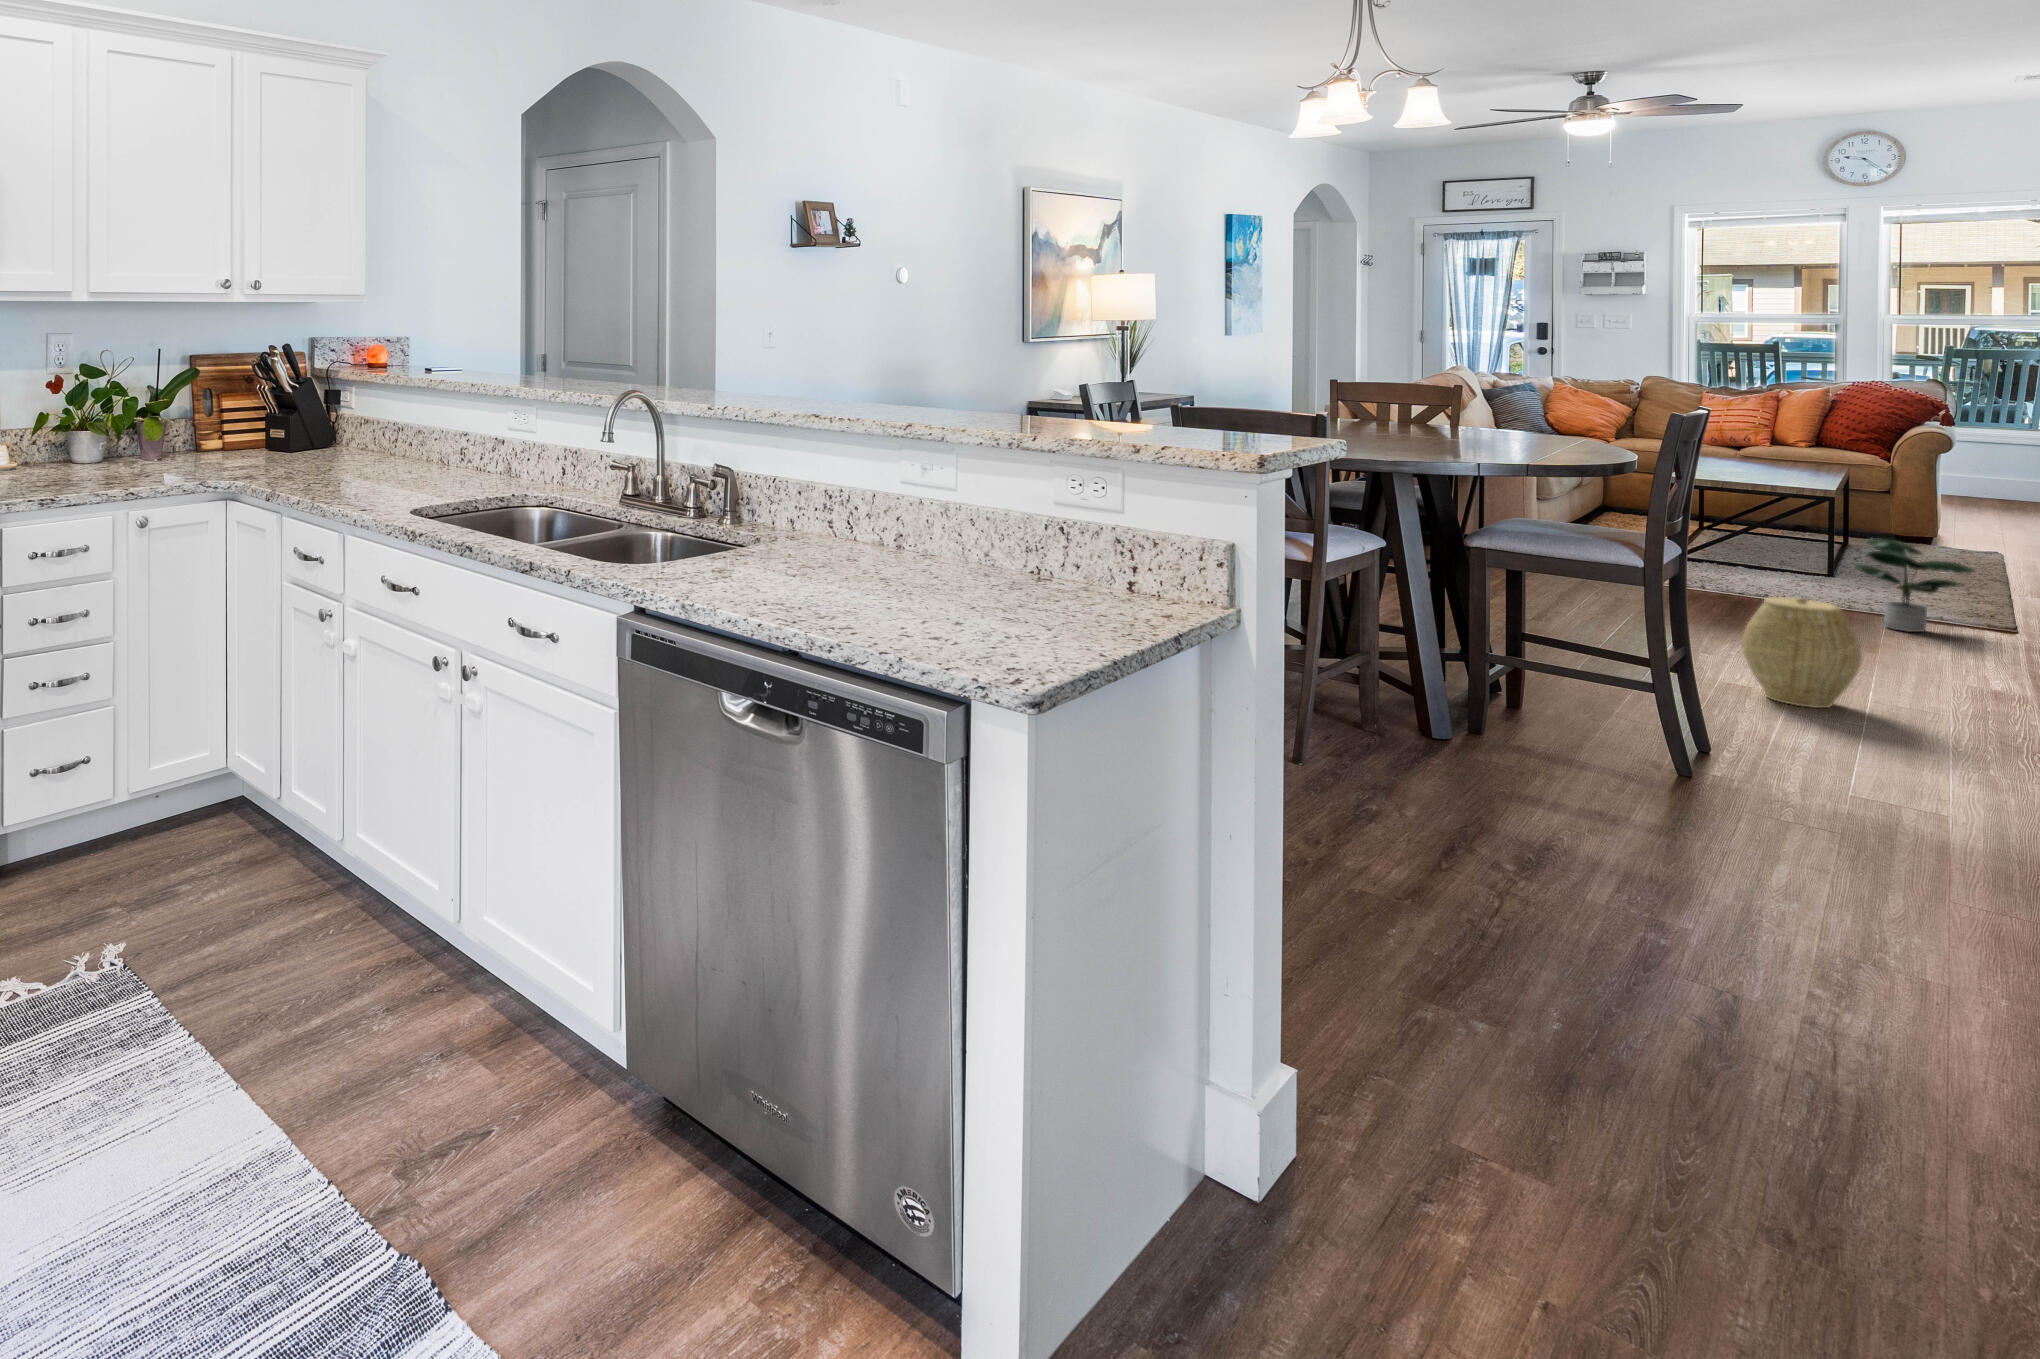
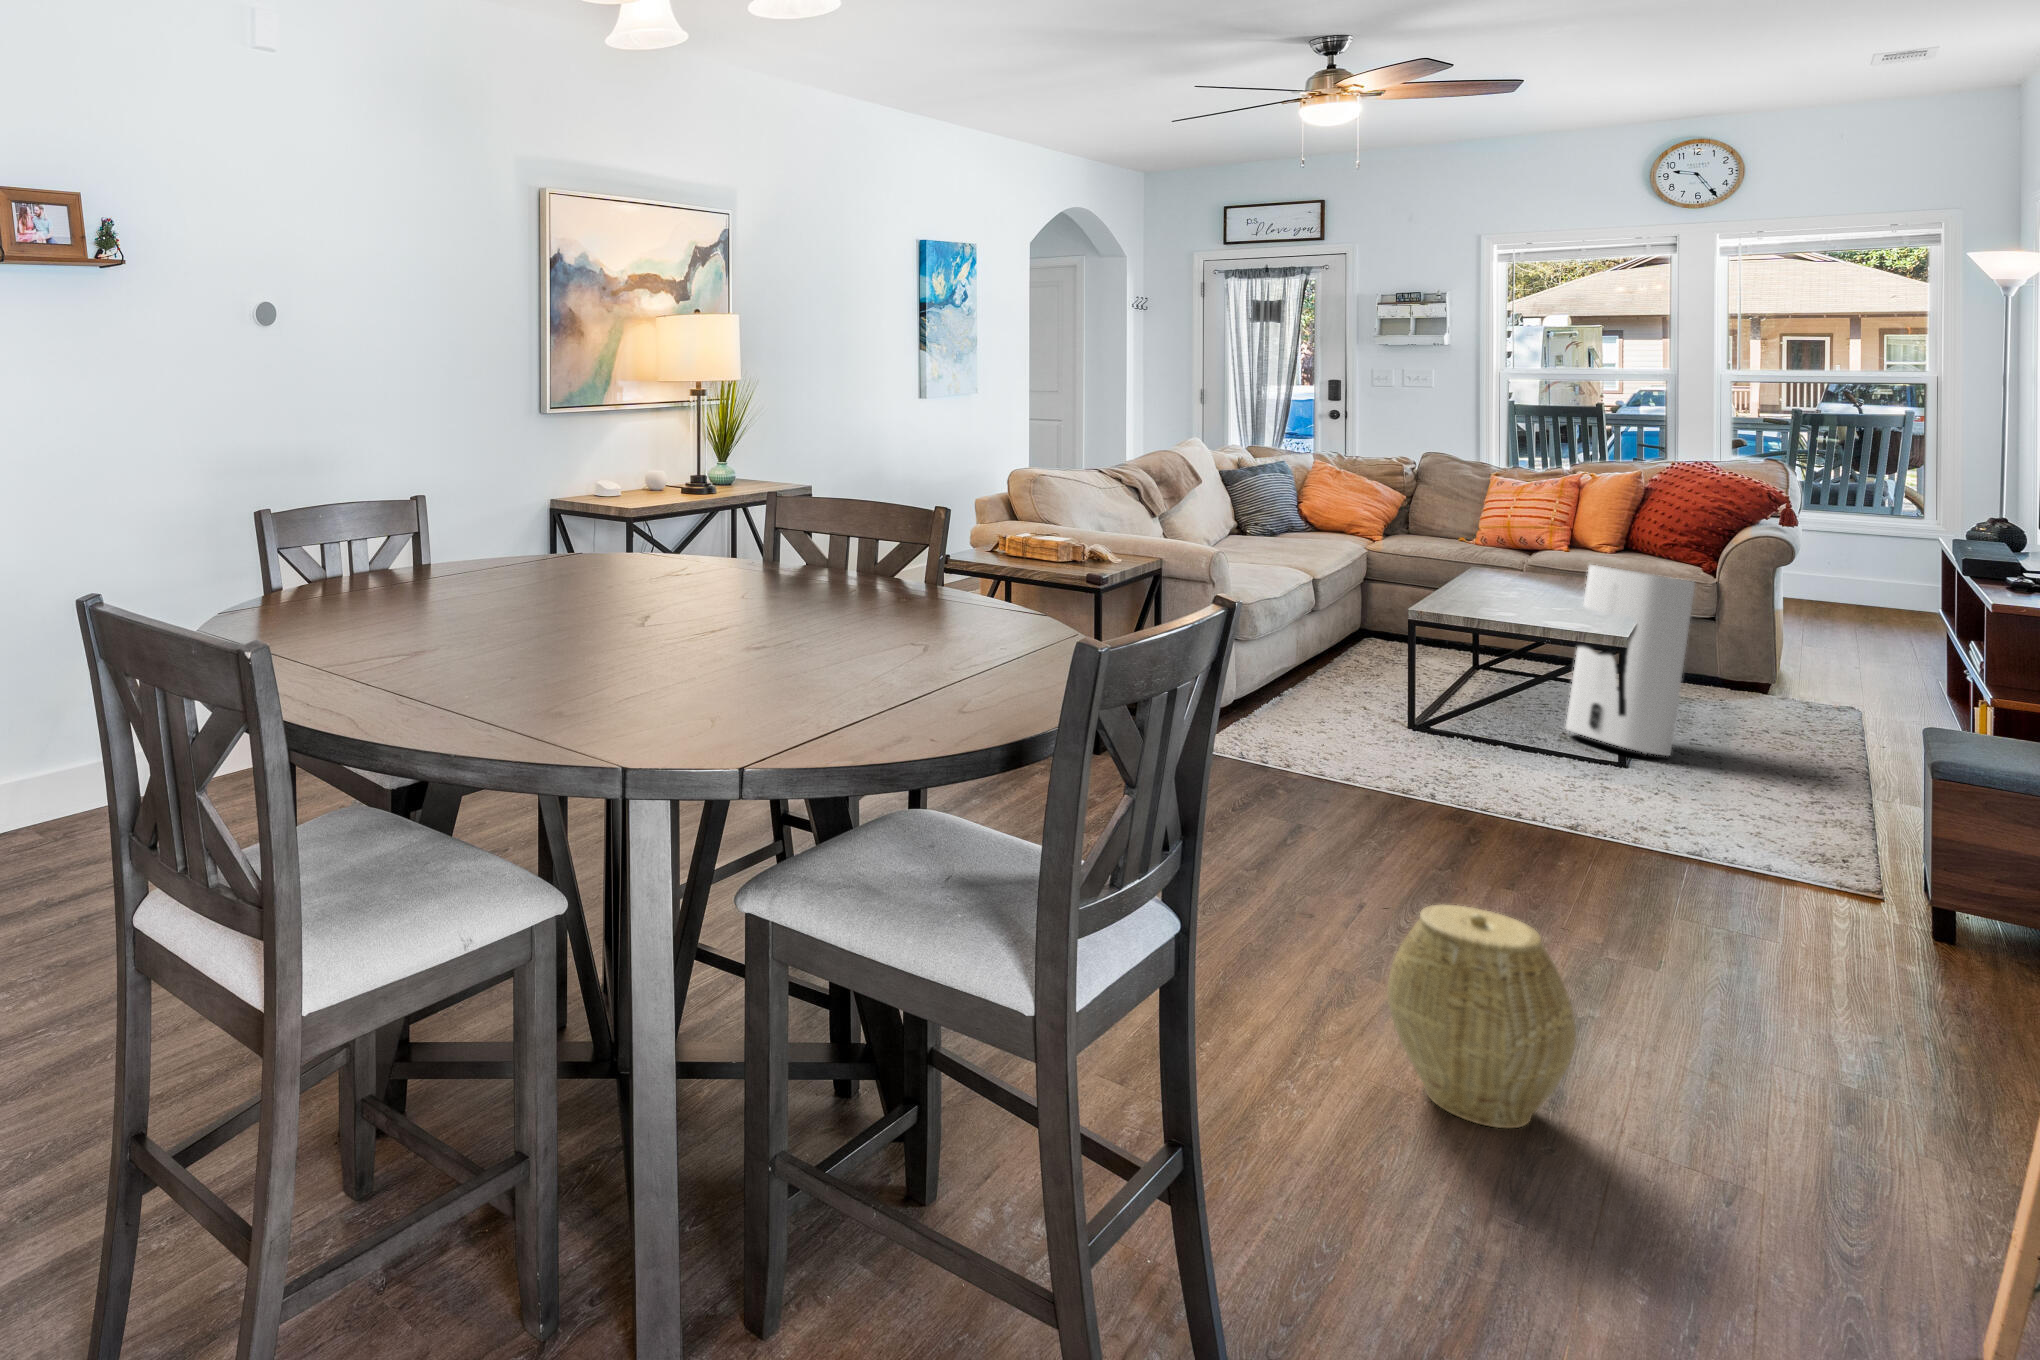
air purifier: none [1783,445,1887,574] -> present [1566,564,1695,756]
potted plant: present [1854,539,1974,632] -> none [1623,734,1801,893]

